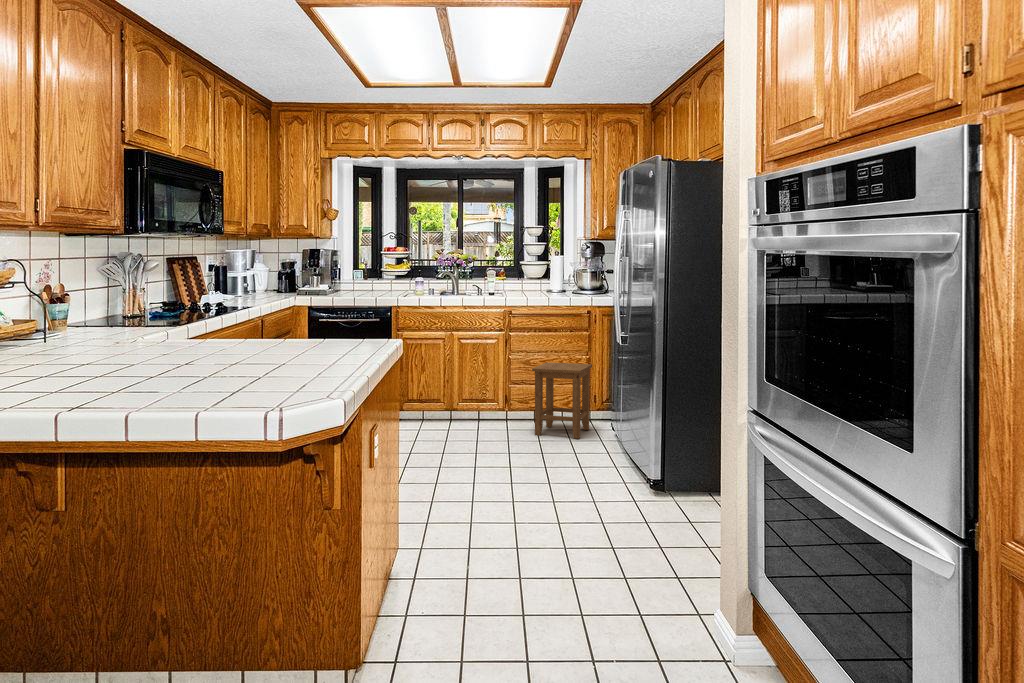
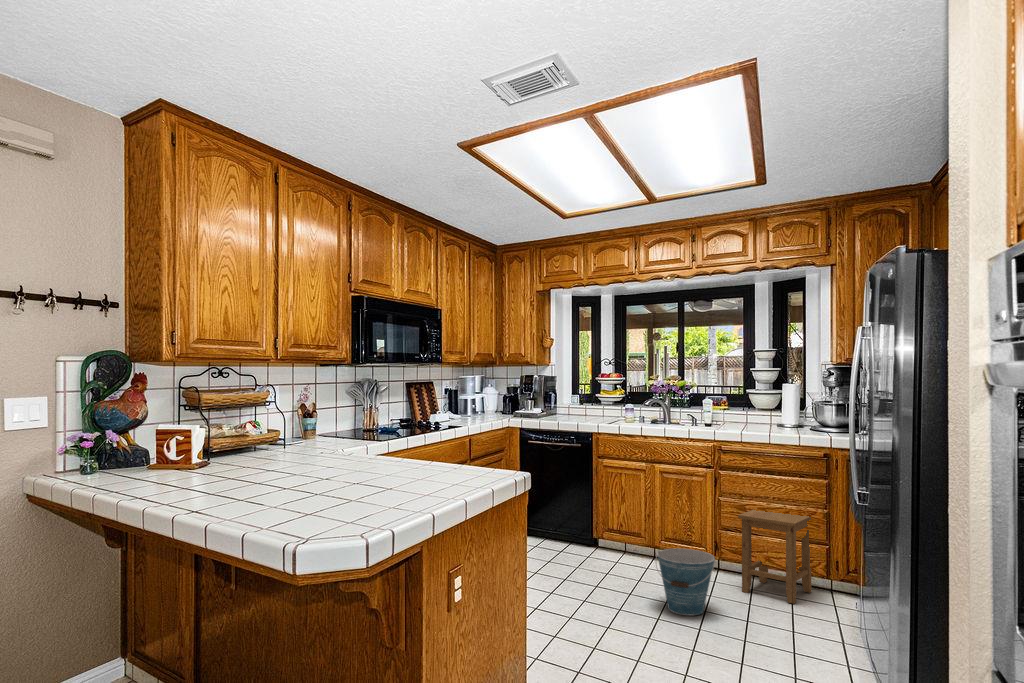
bucket: none [467,401,519,456] -> present [656,549,715,615]

